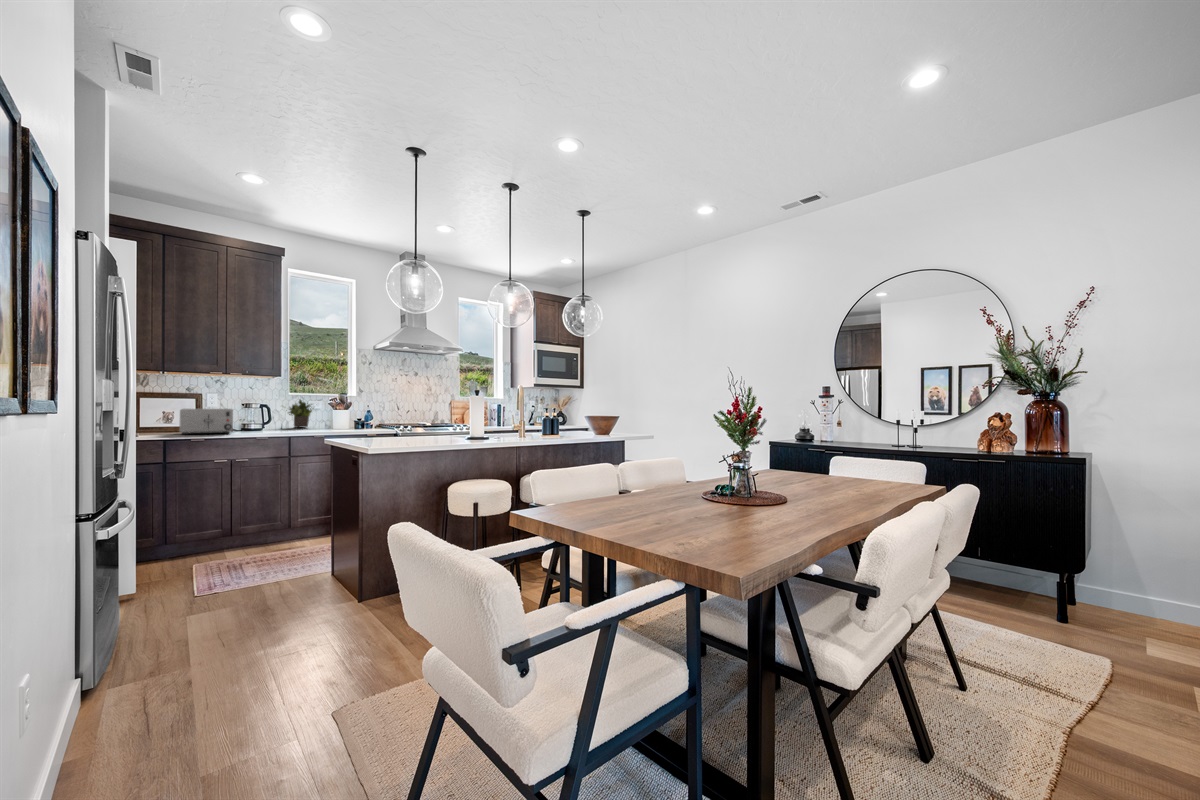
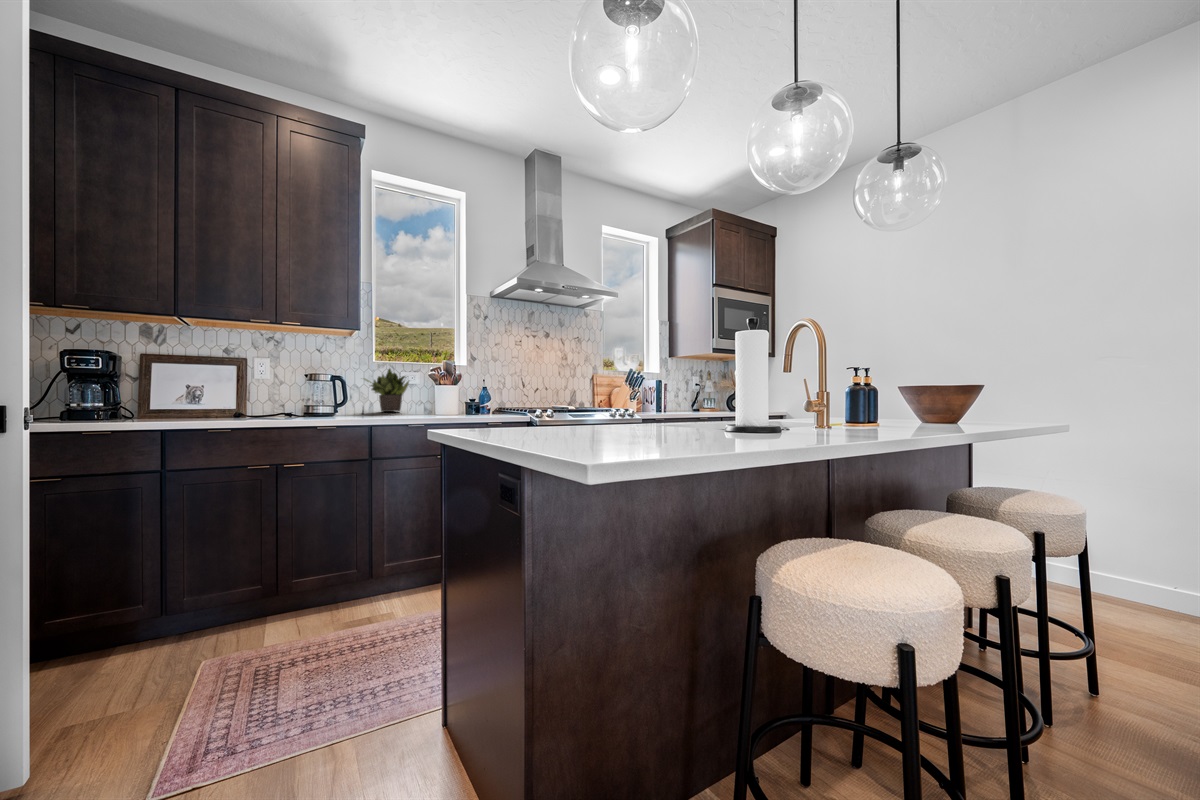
toaster: present [179,409,233,434] -> none [194,379,281,423]

